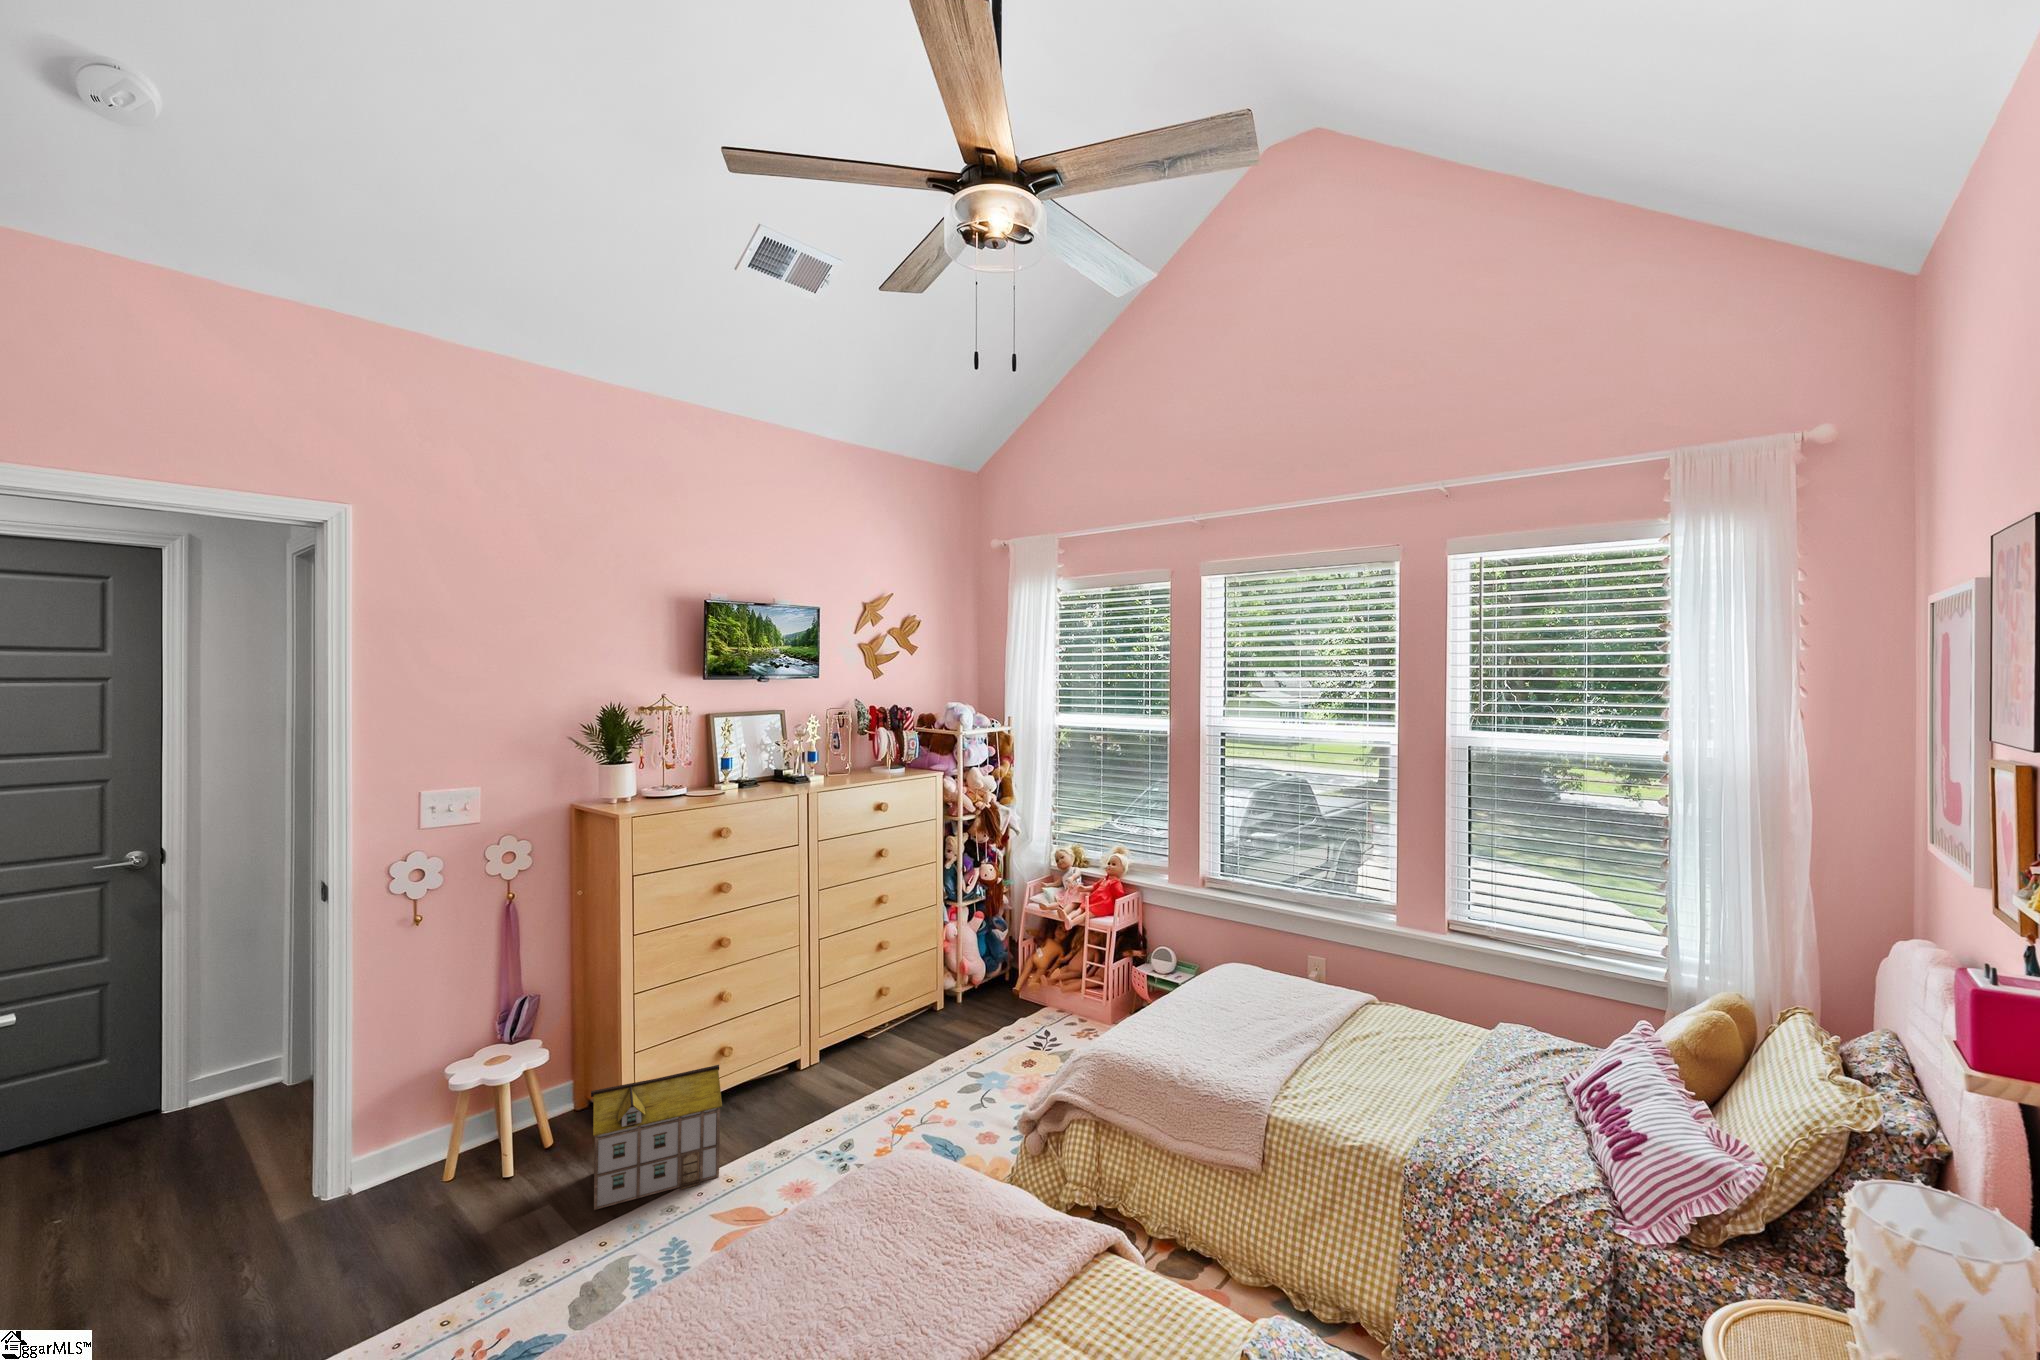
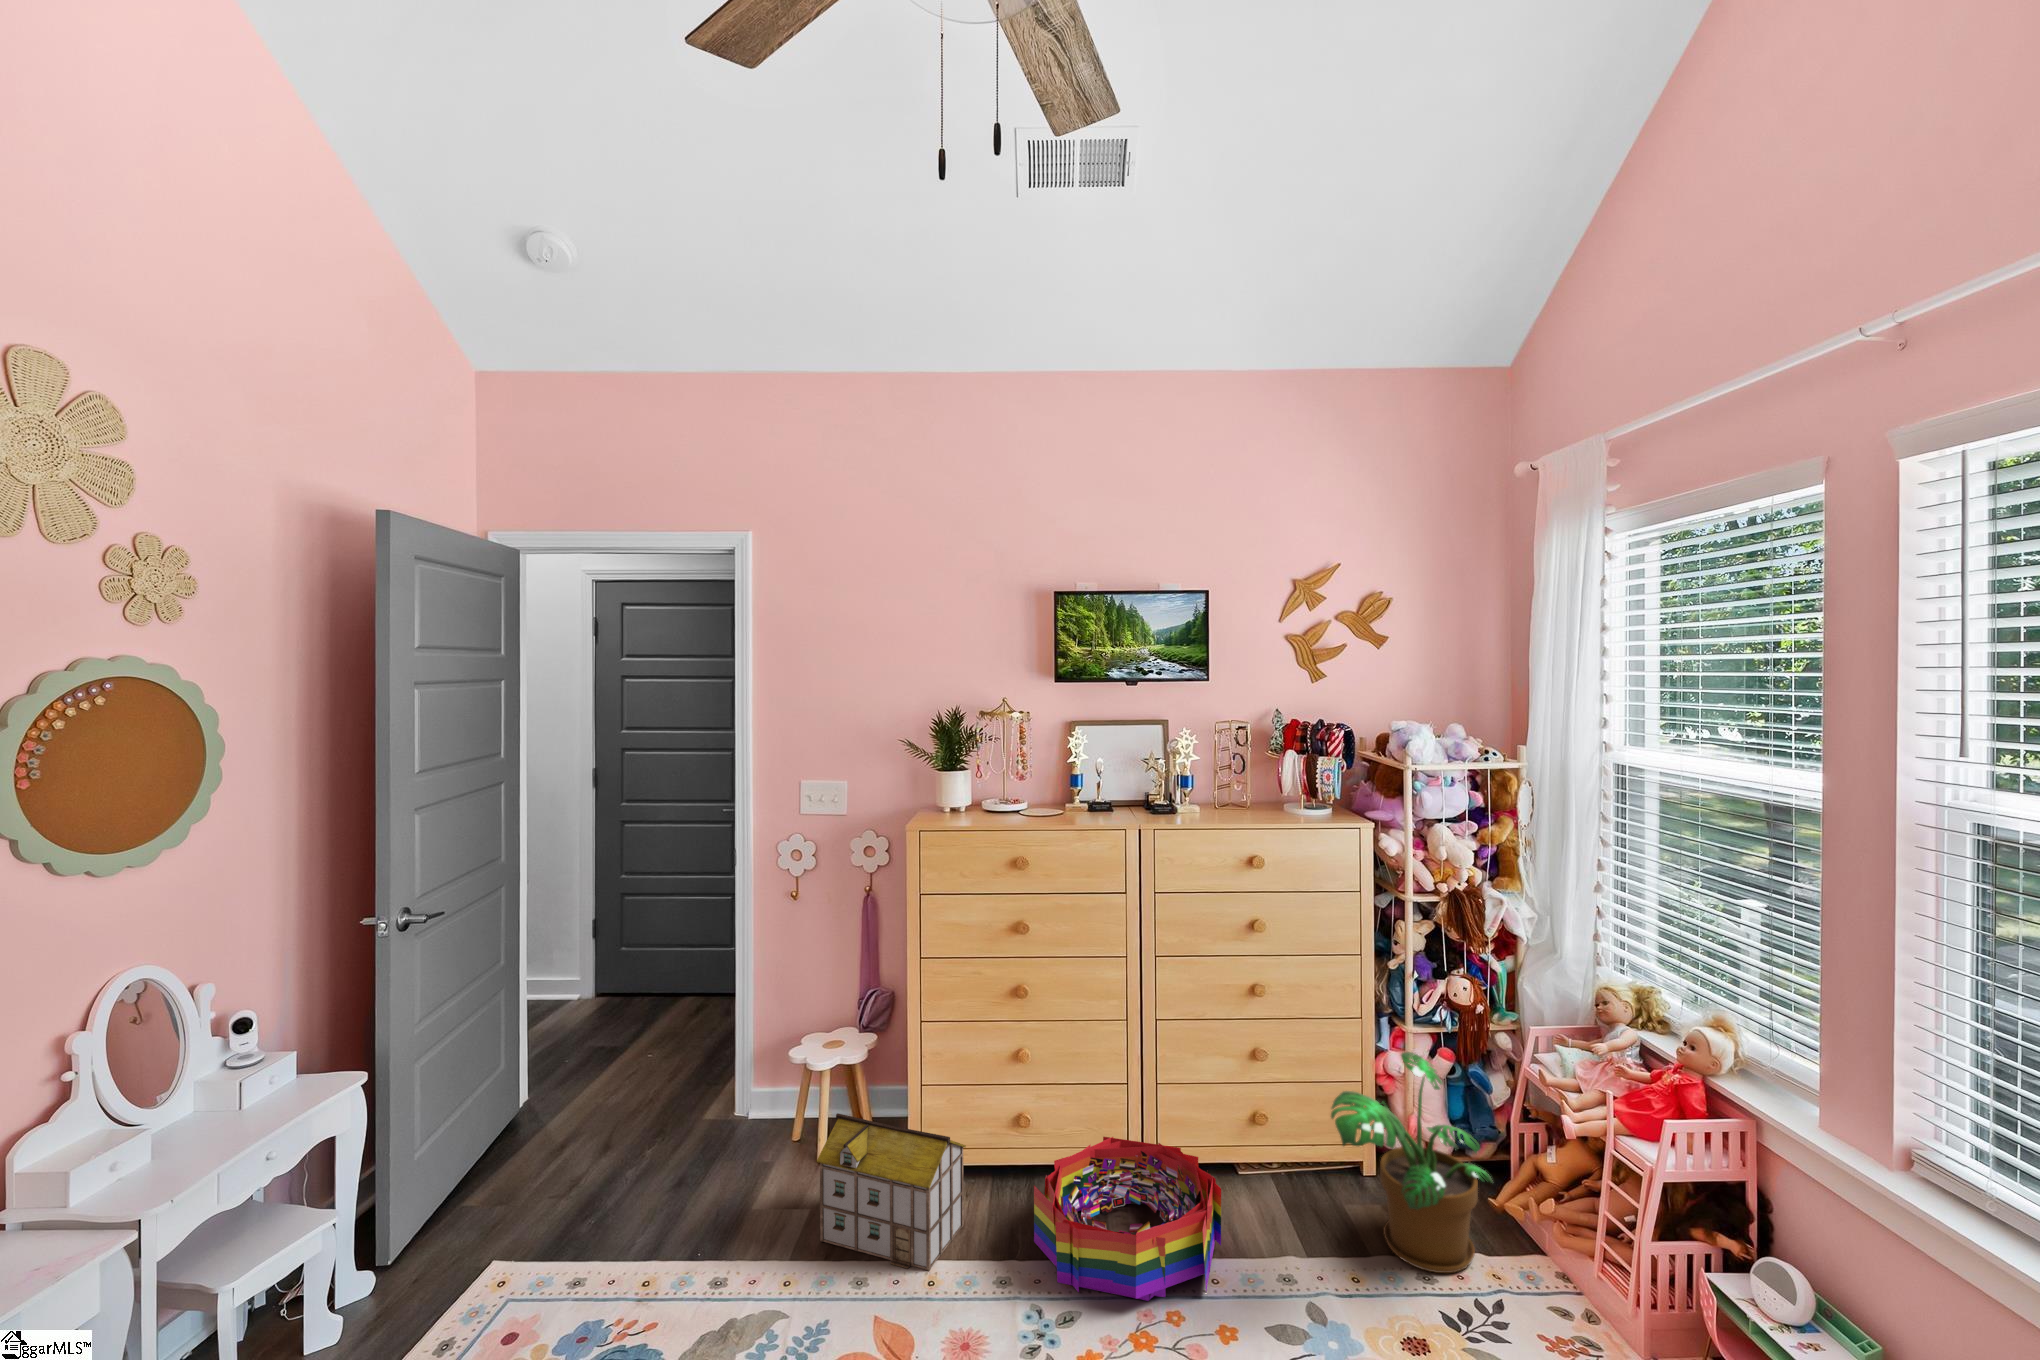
potted plant: none [935,915,1038,1036] -> present [1331,1052,1492,1273]
storage bin: none [776,1022,917,1135] -> present [1034,1137,1221,1301]

